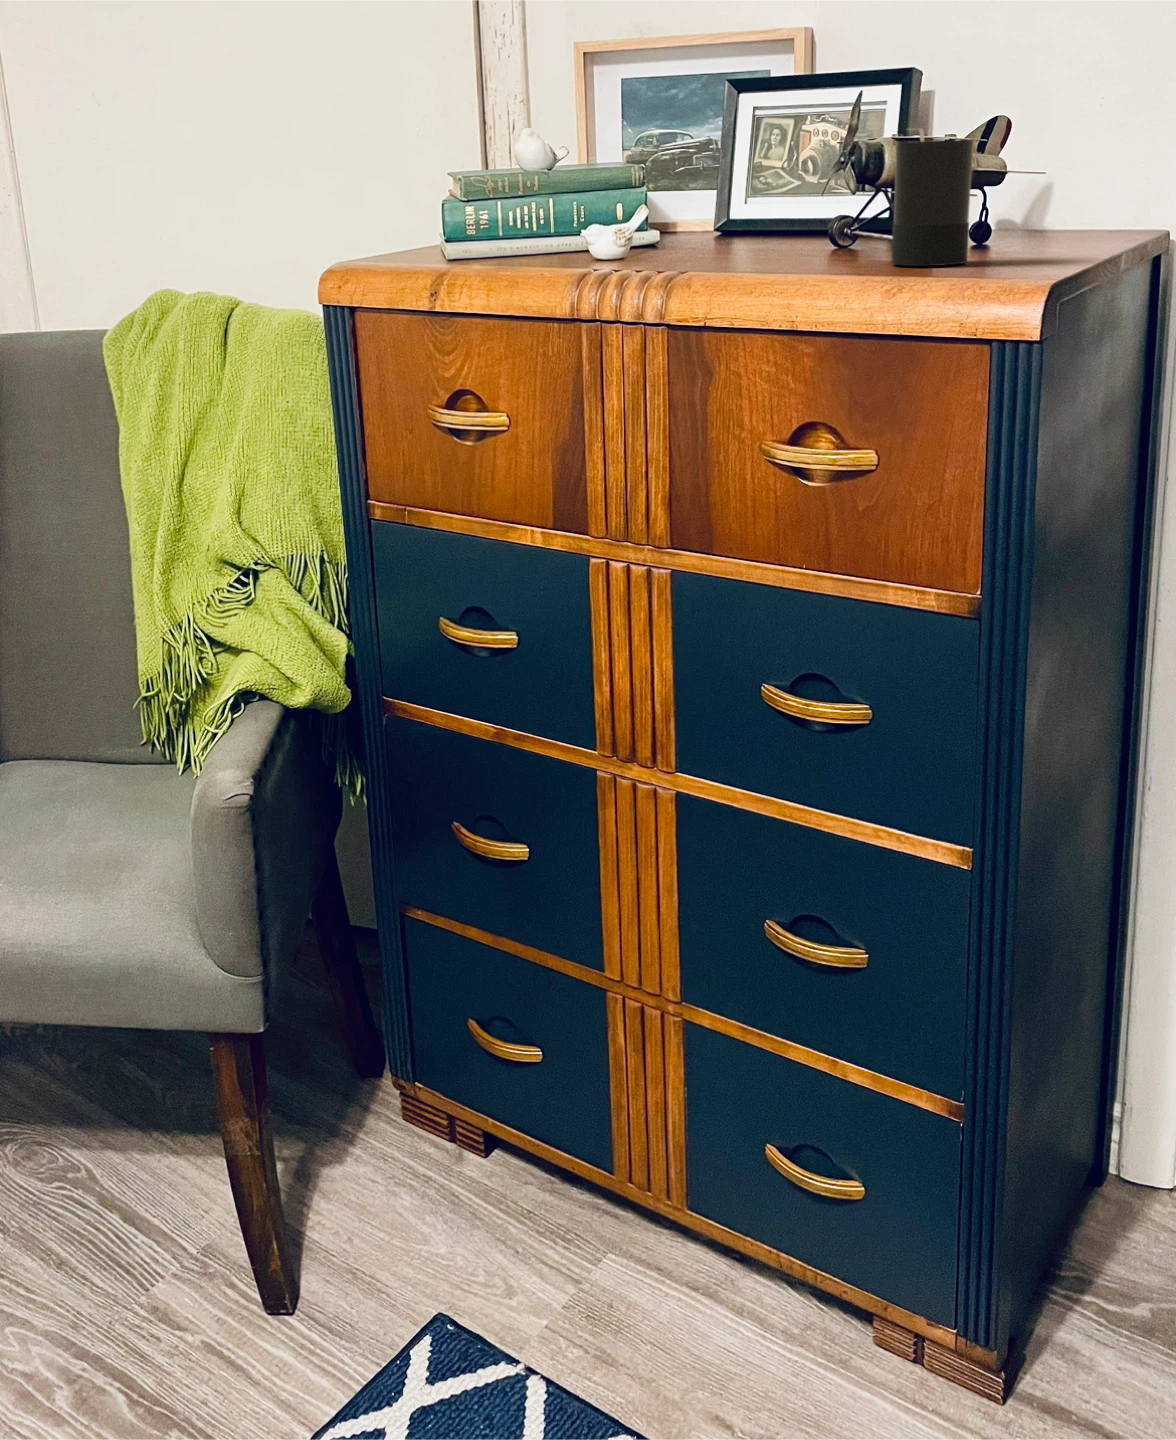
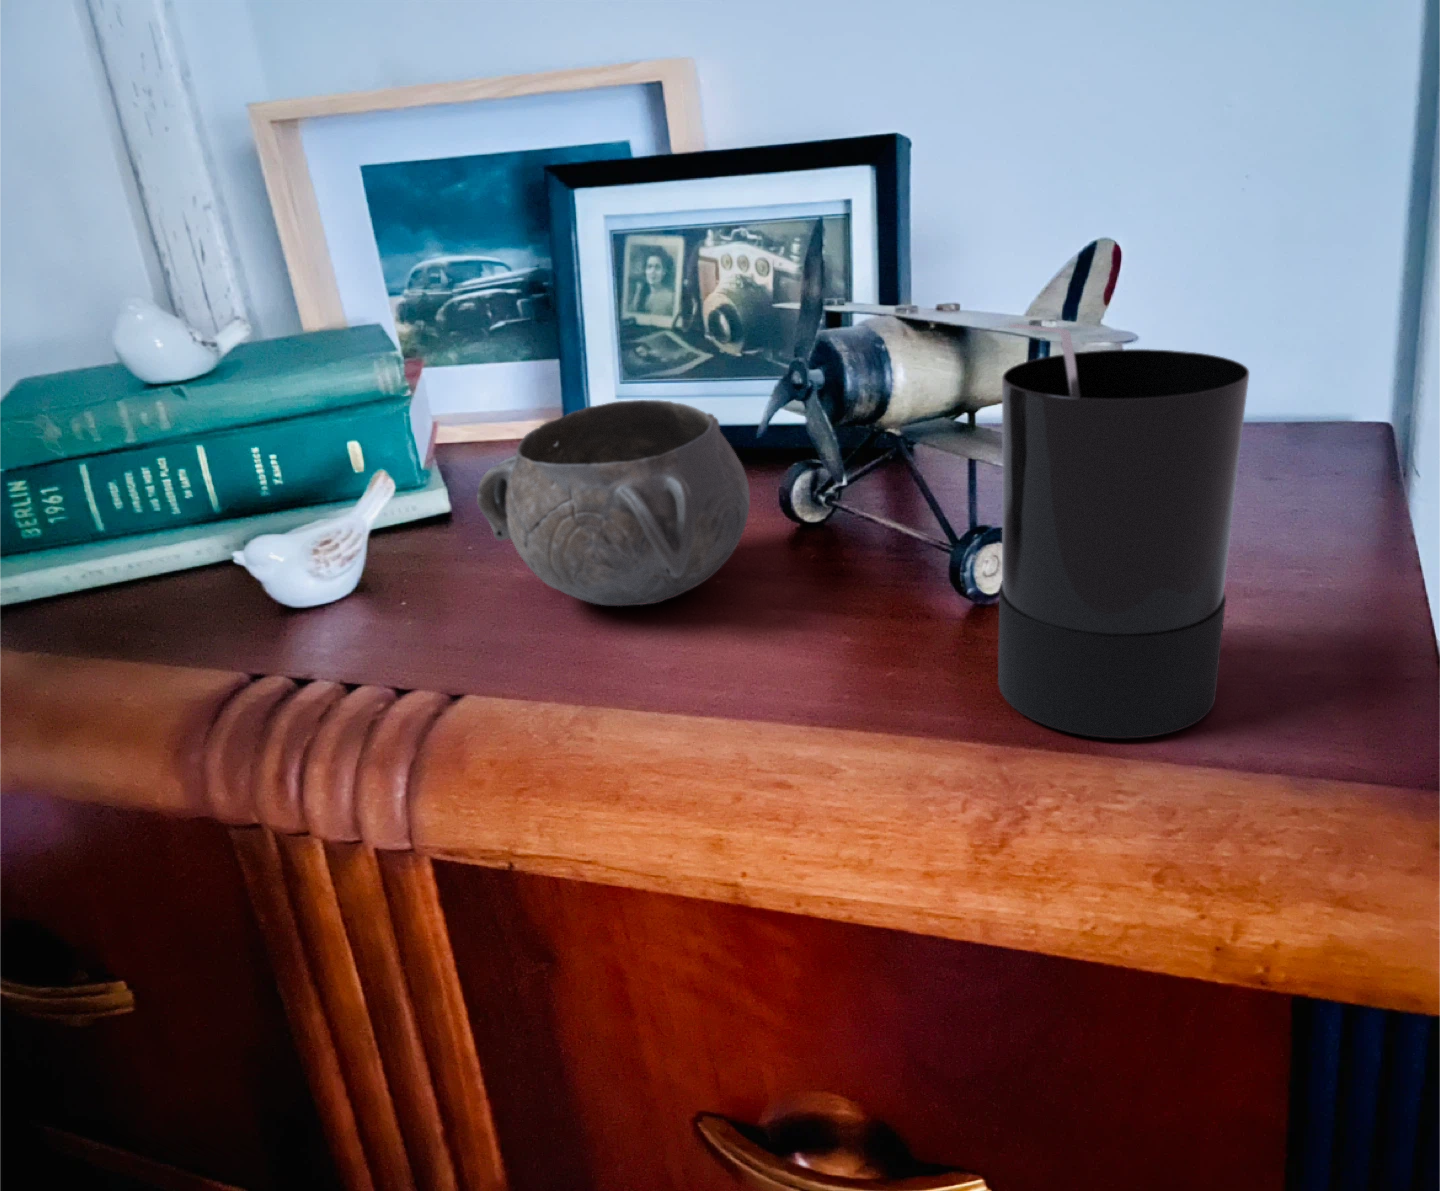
decorative bowl: none [694,175,811,257] -> present [477,400,750,606]

